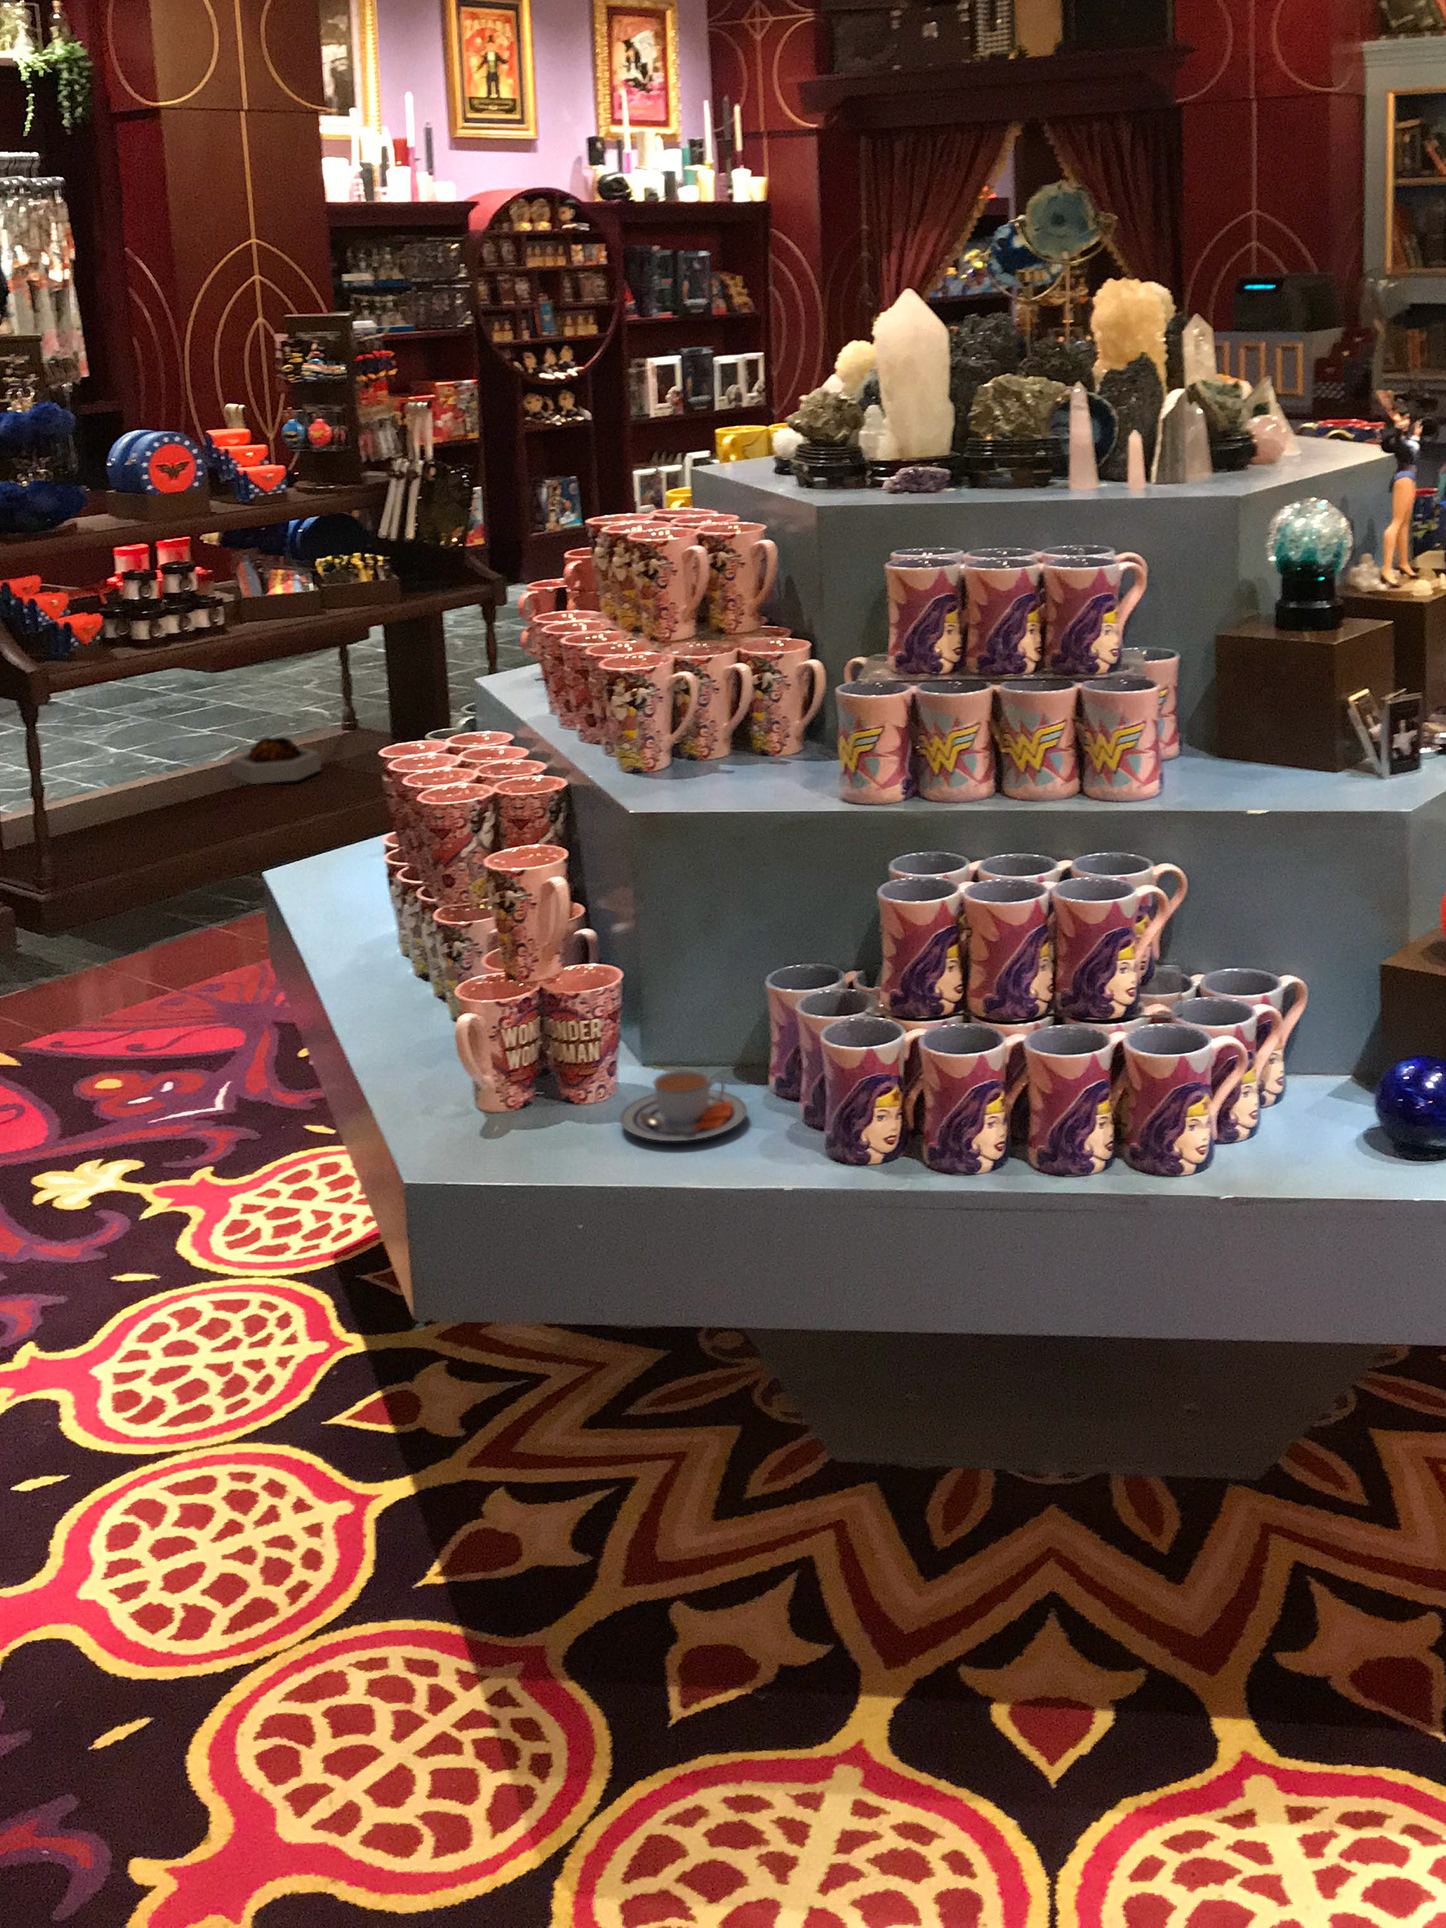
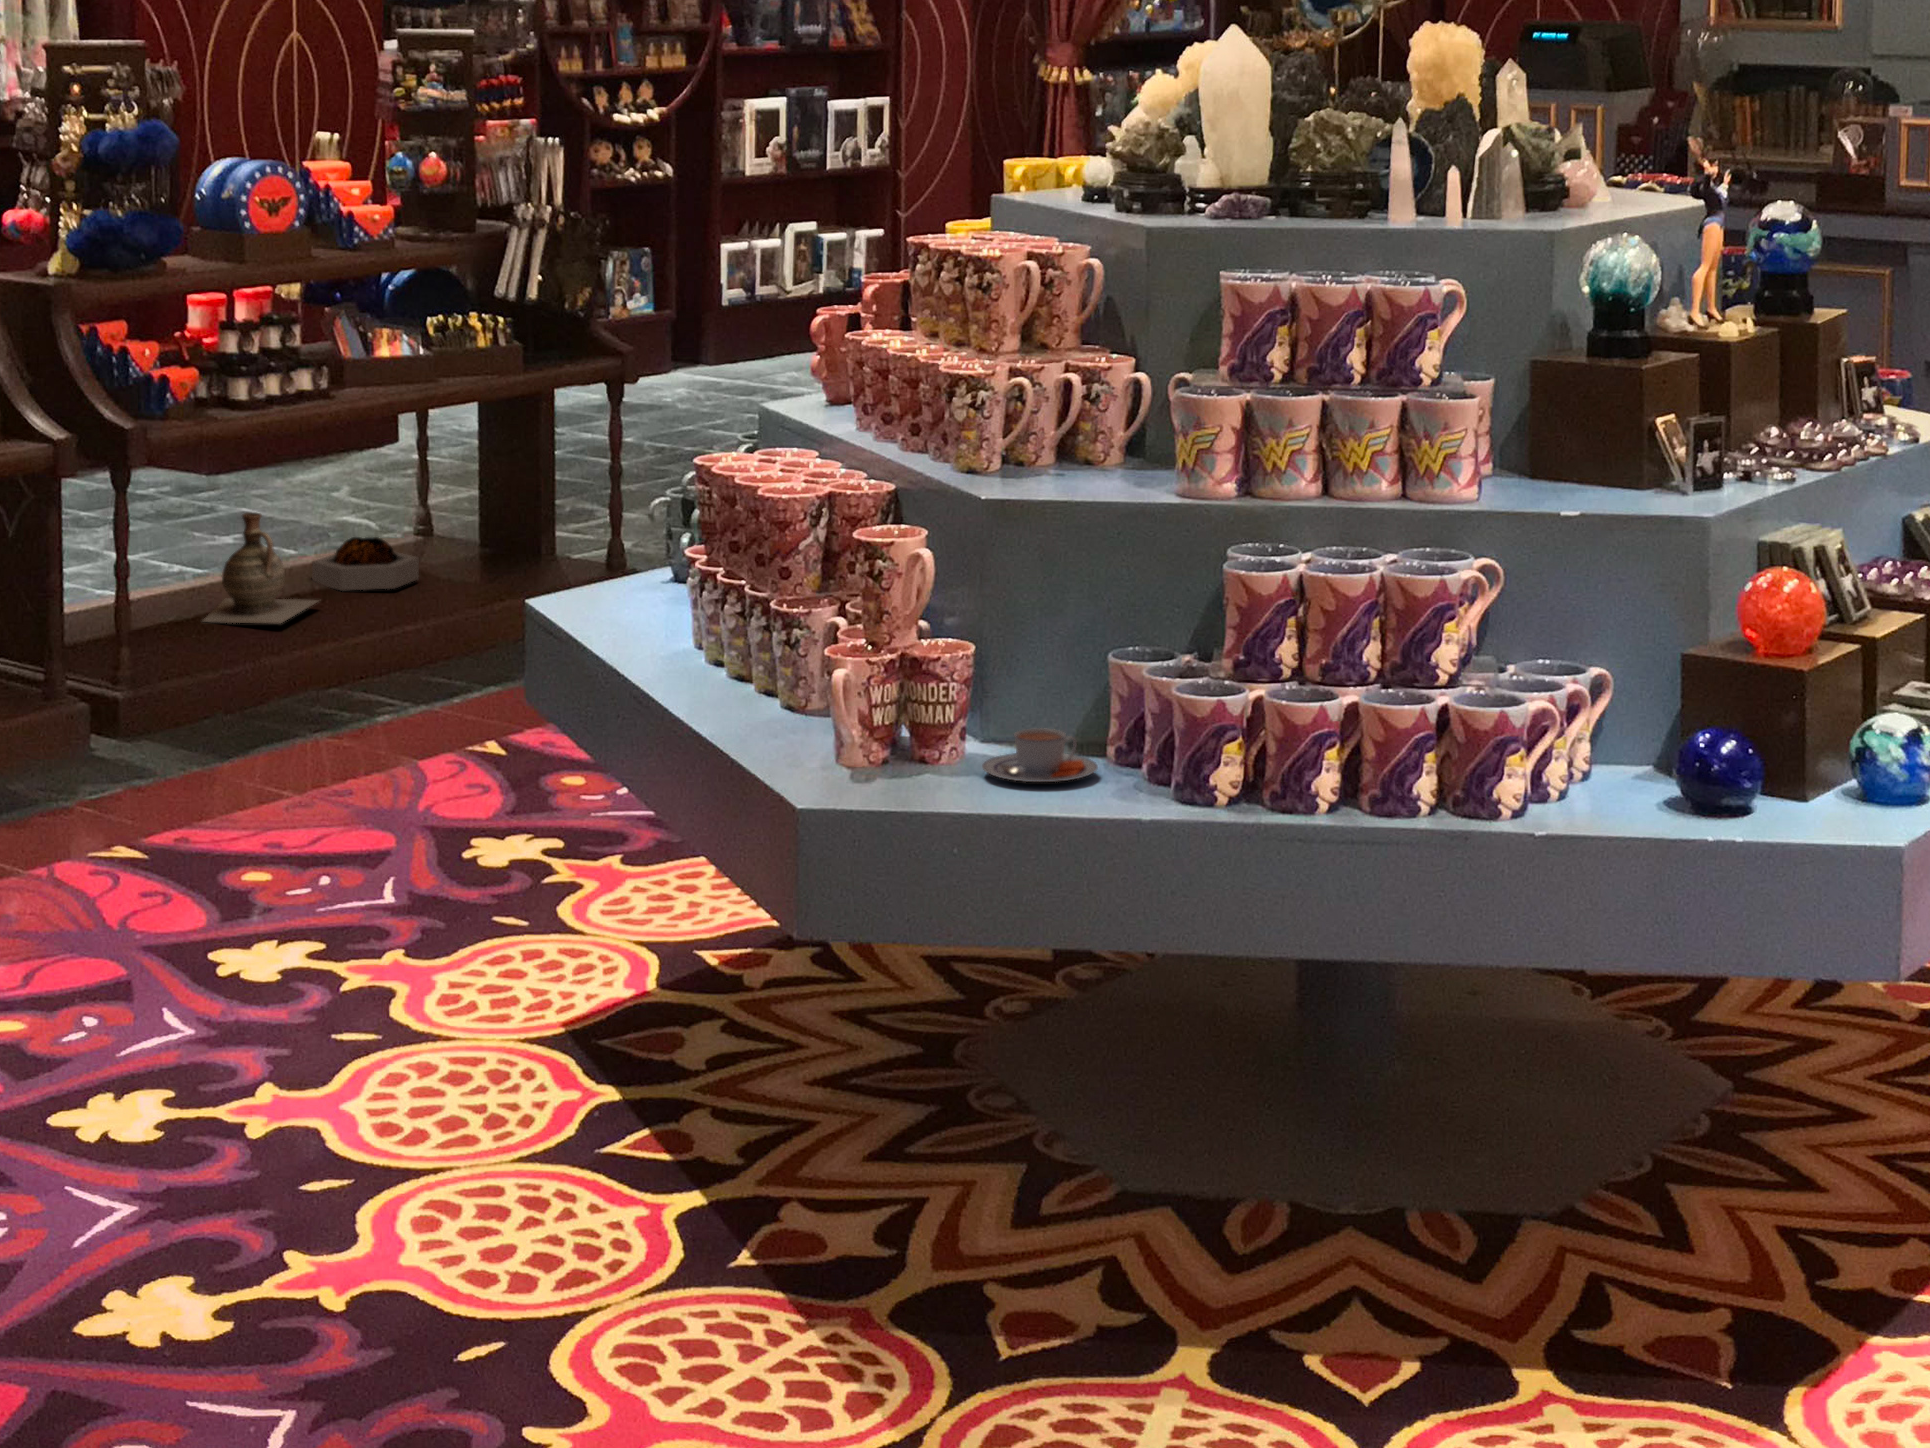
ceramic jug: none [98,728,228,822] -> present [203,513,318,623]

